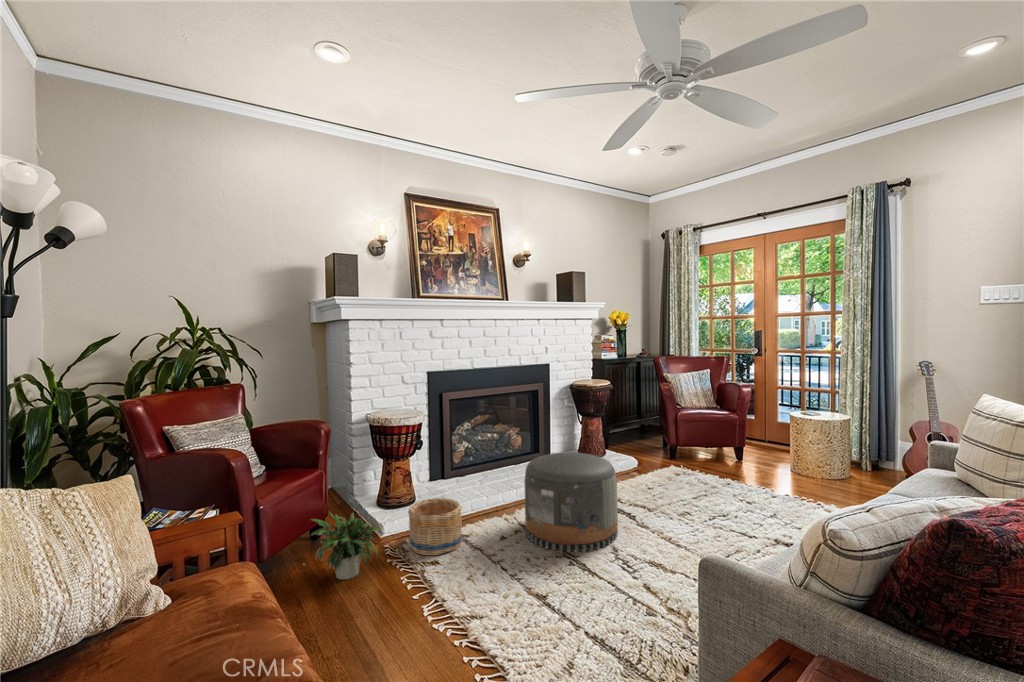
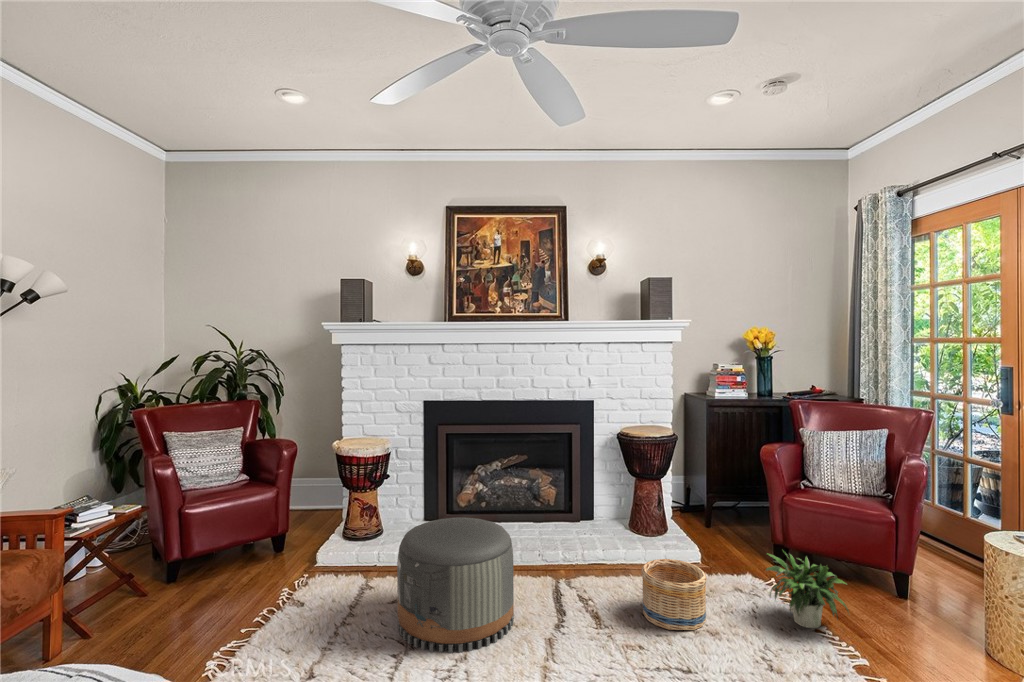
basket: present [408,498,462,555] -> present [641,559,707,630]
potted plant: present [311,512,380,579] -> present [766,553,849,628]

